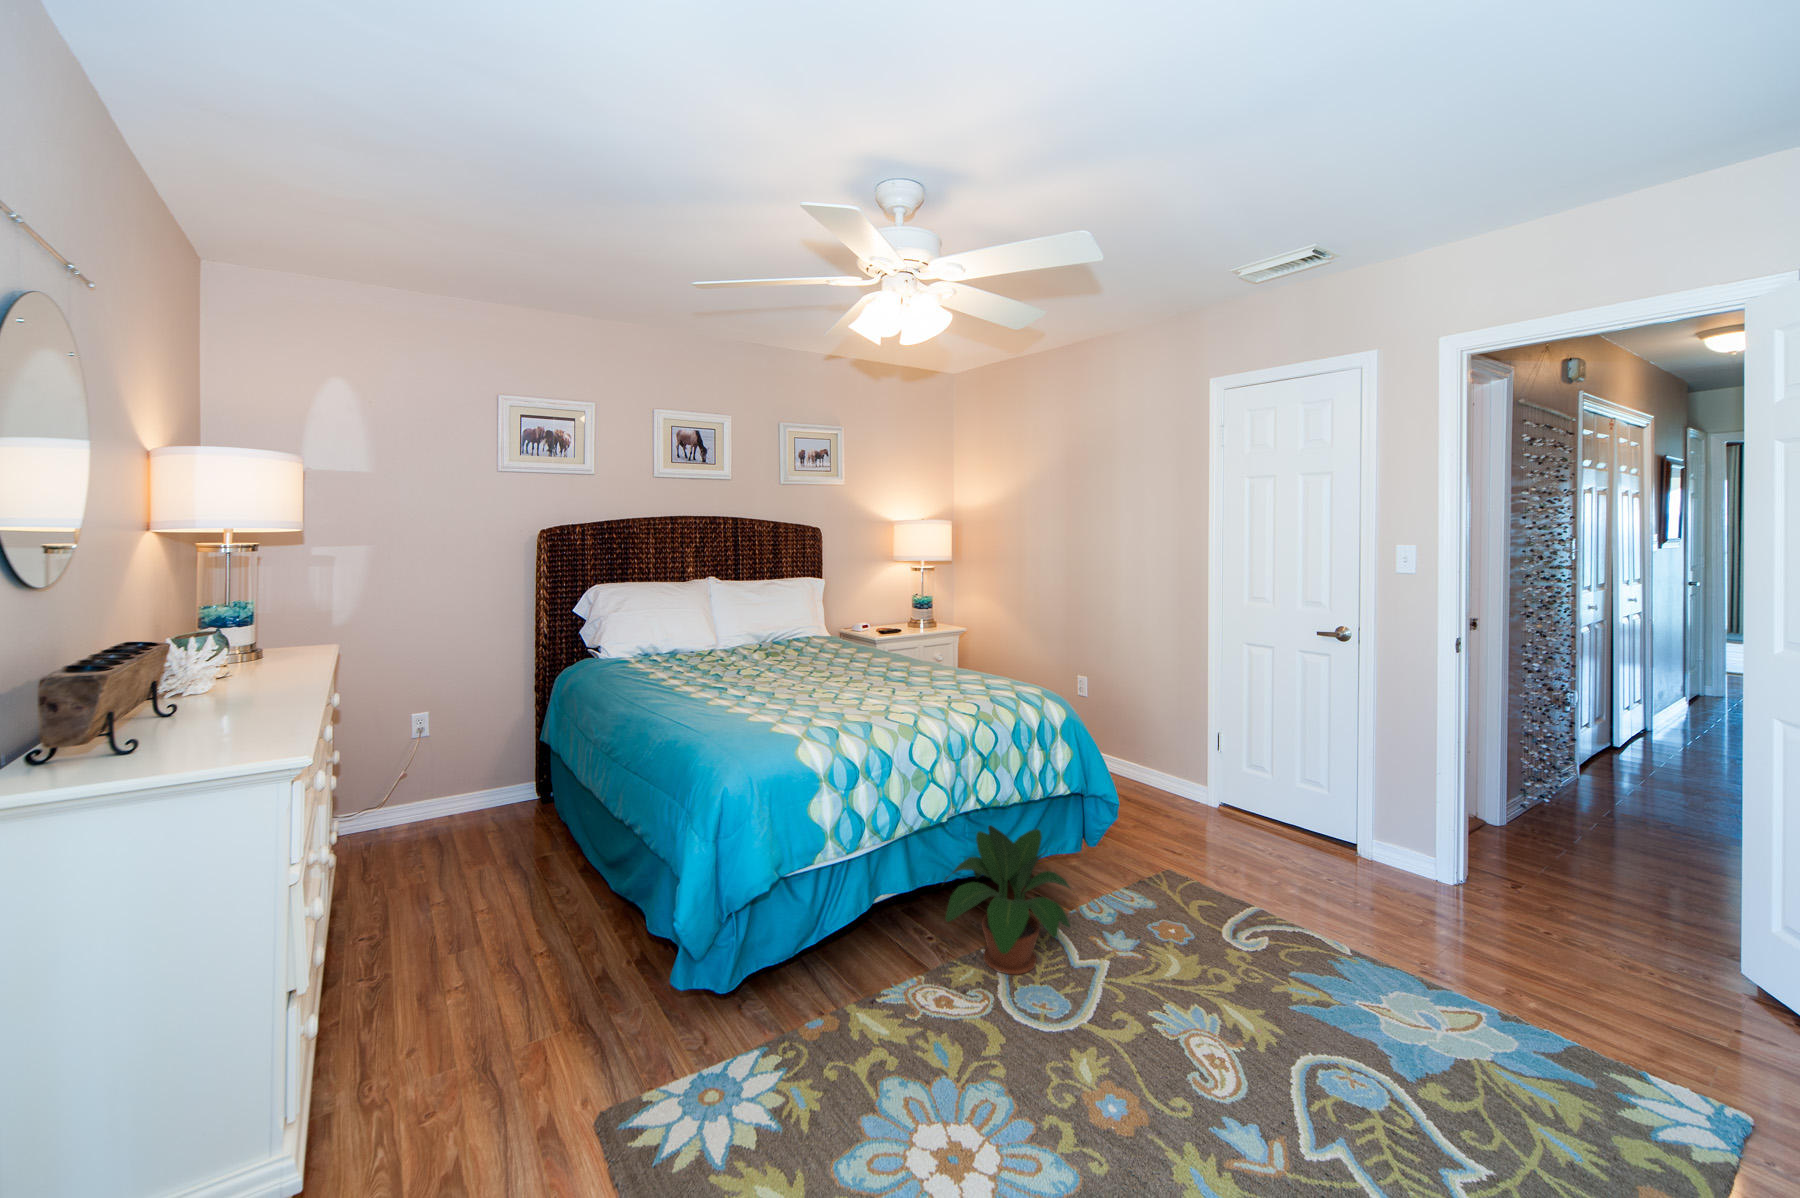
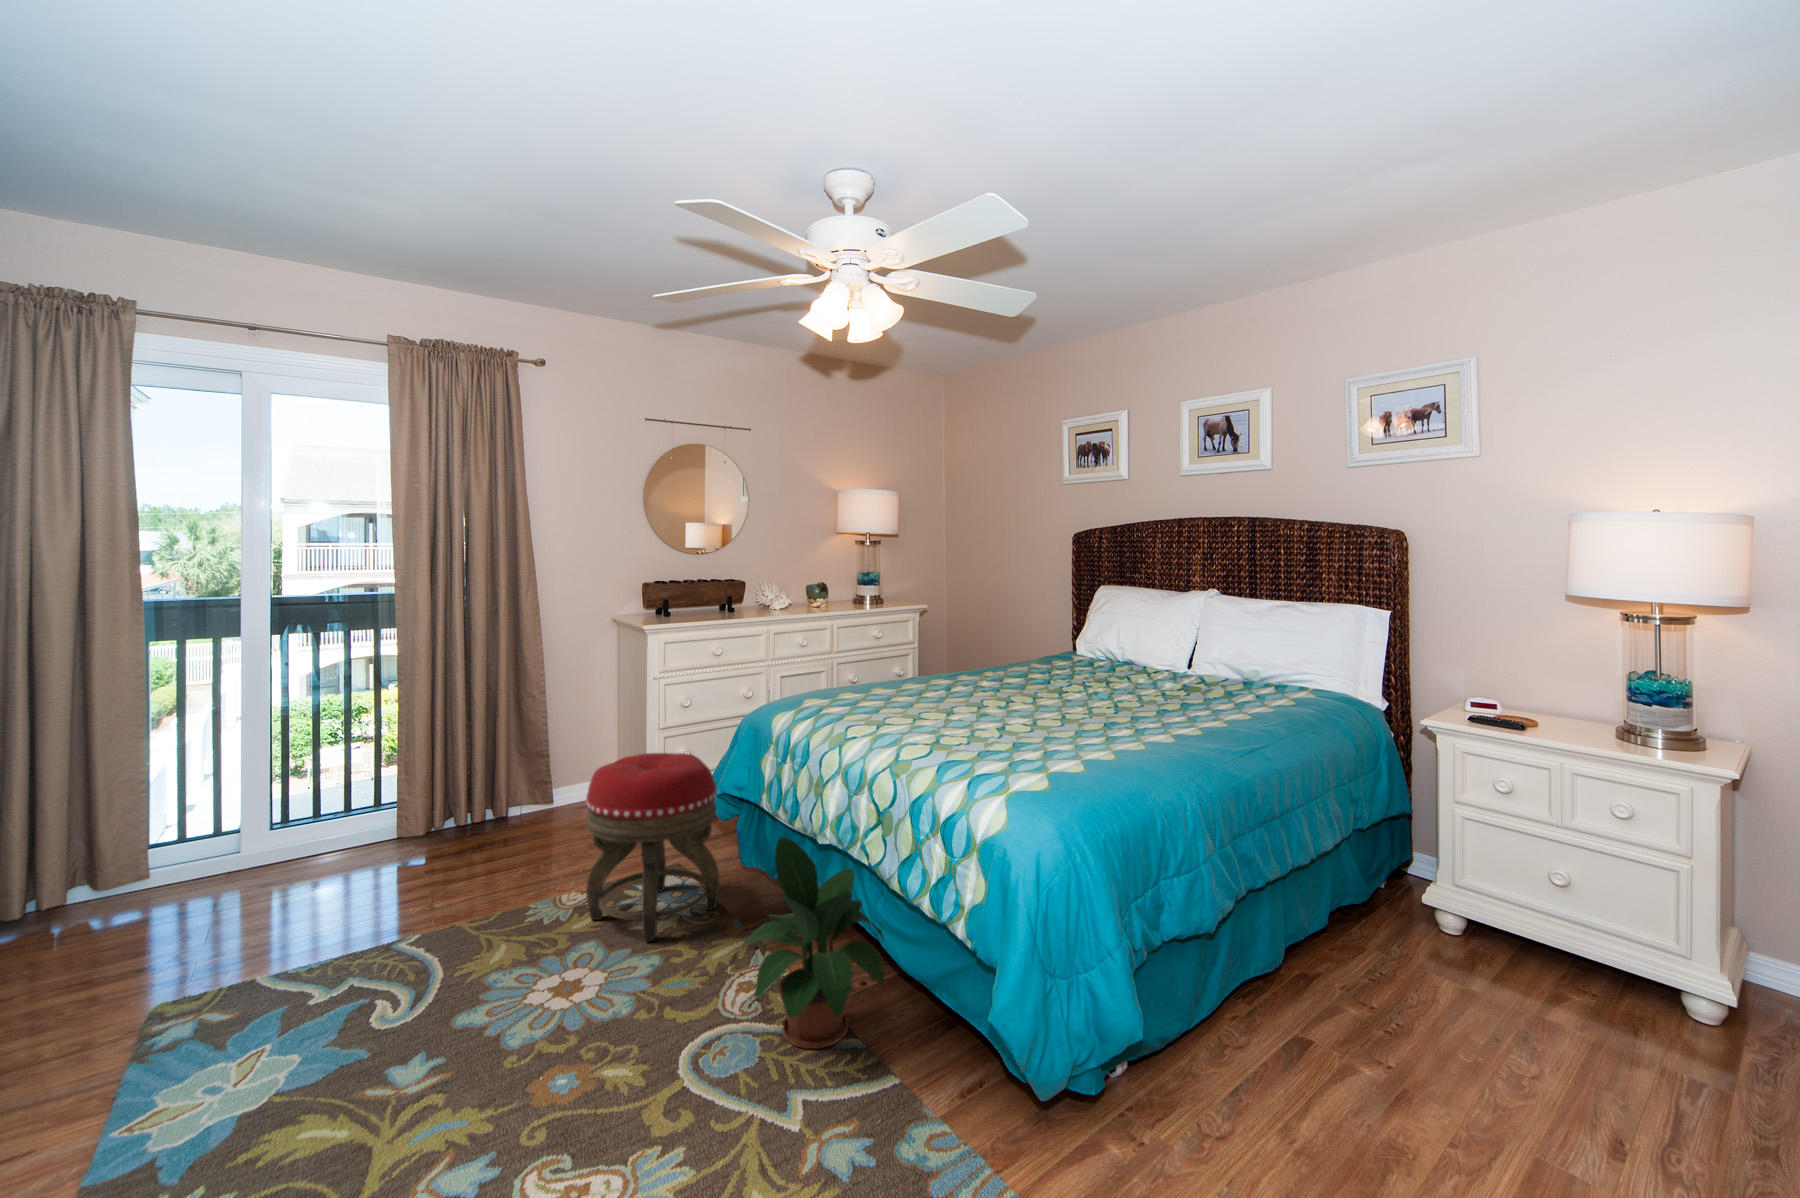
footstool: none [673,854,852,1151] -> present [586,753,719,942]

